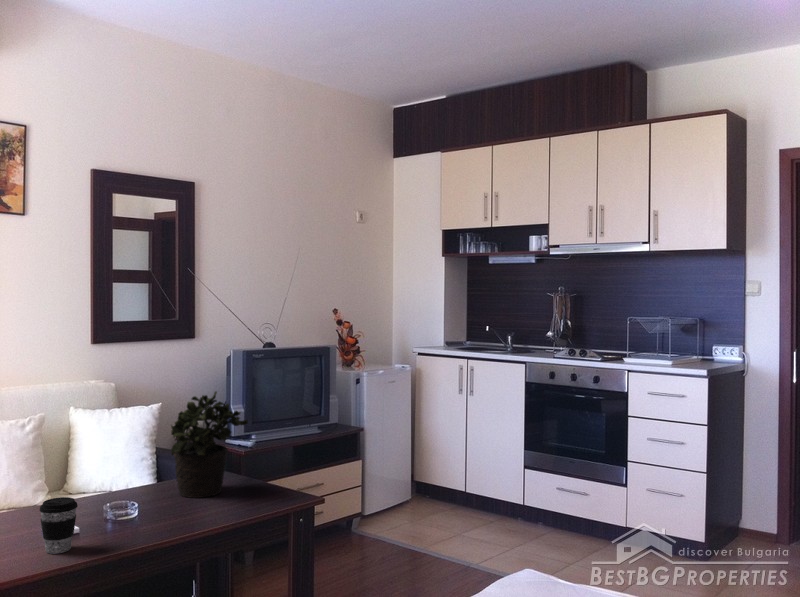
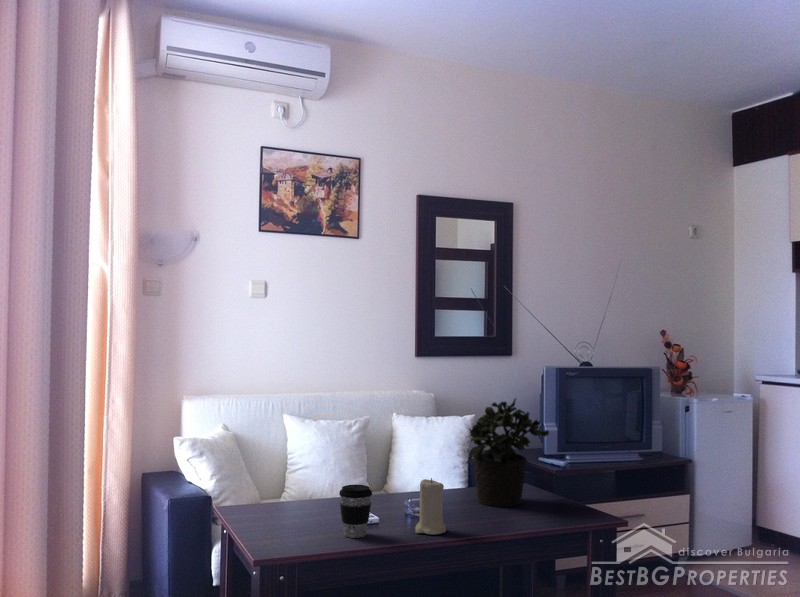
candle: none [123,481,156,538] -> present [415,478,446,535]

